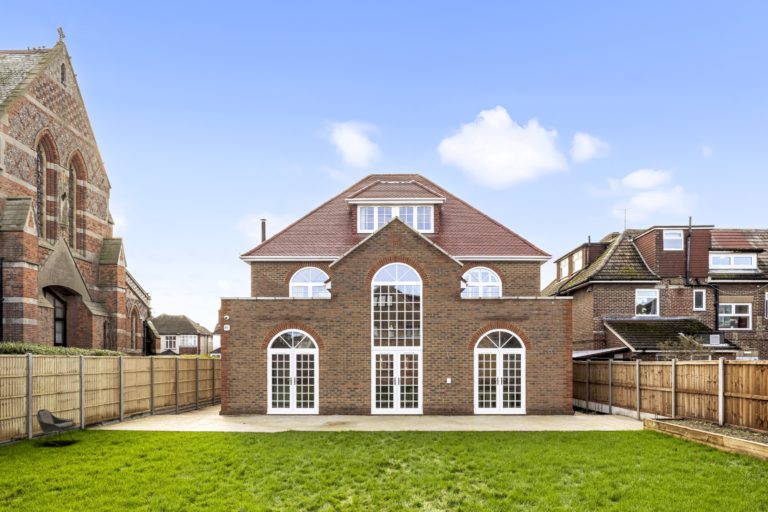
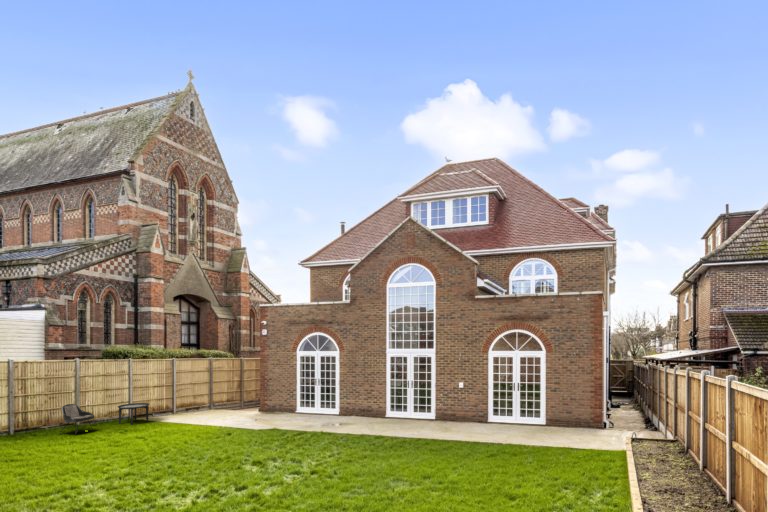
round table: none [84,408,124,434] -> present [118,403,149,425]

